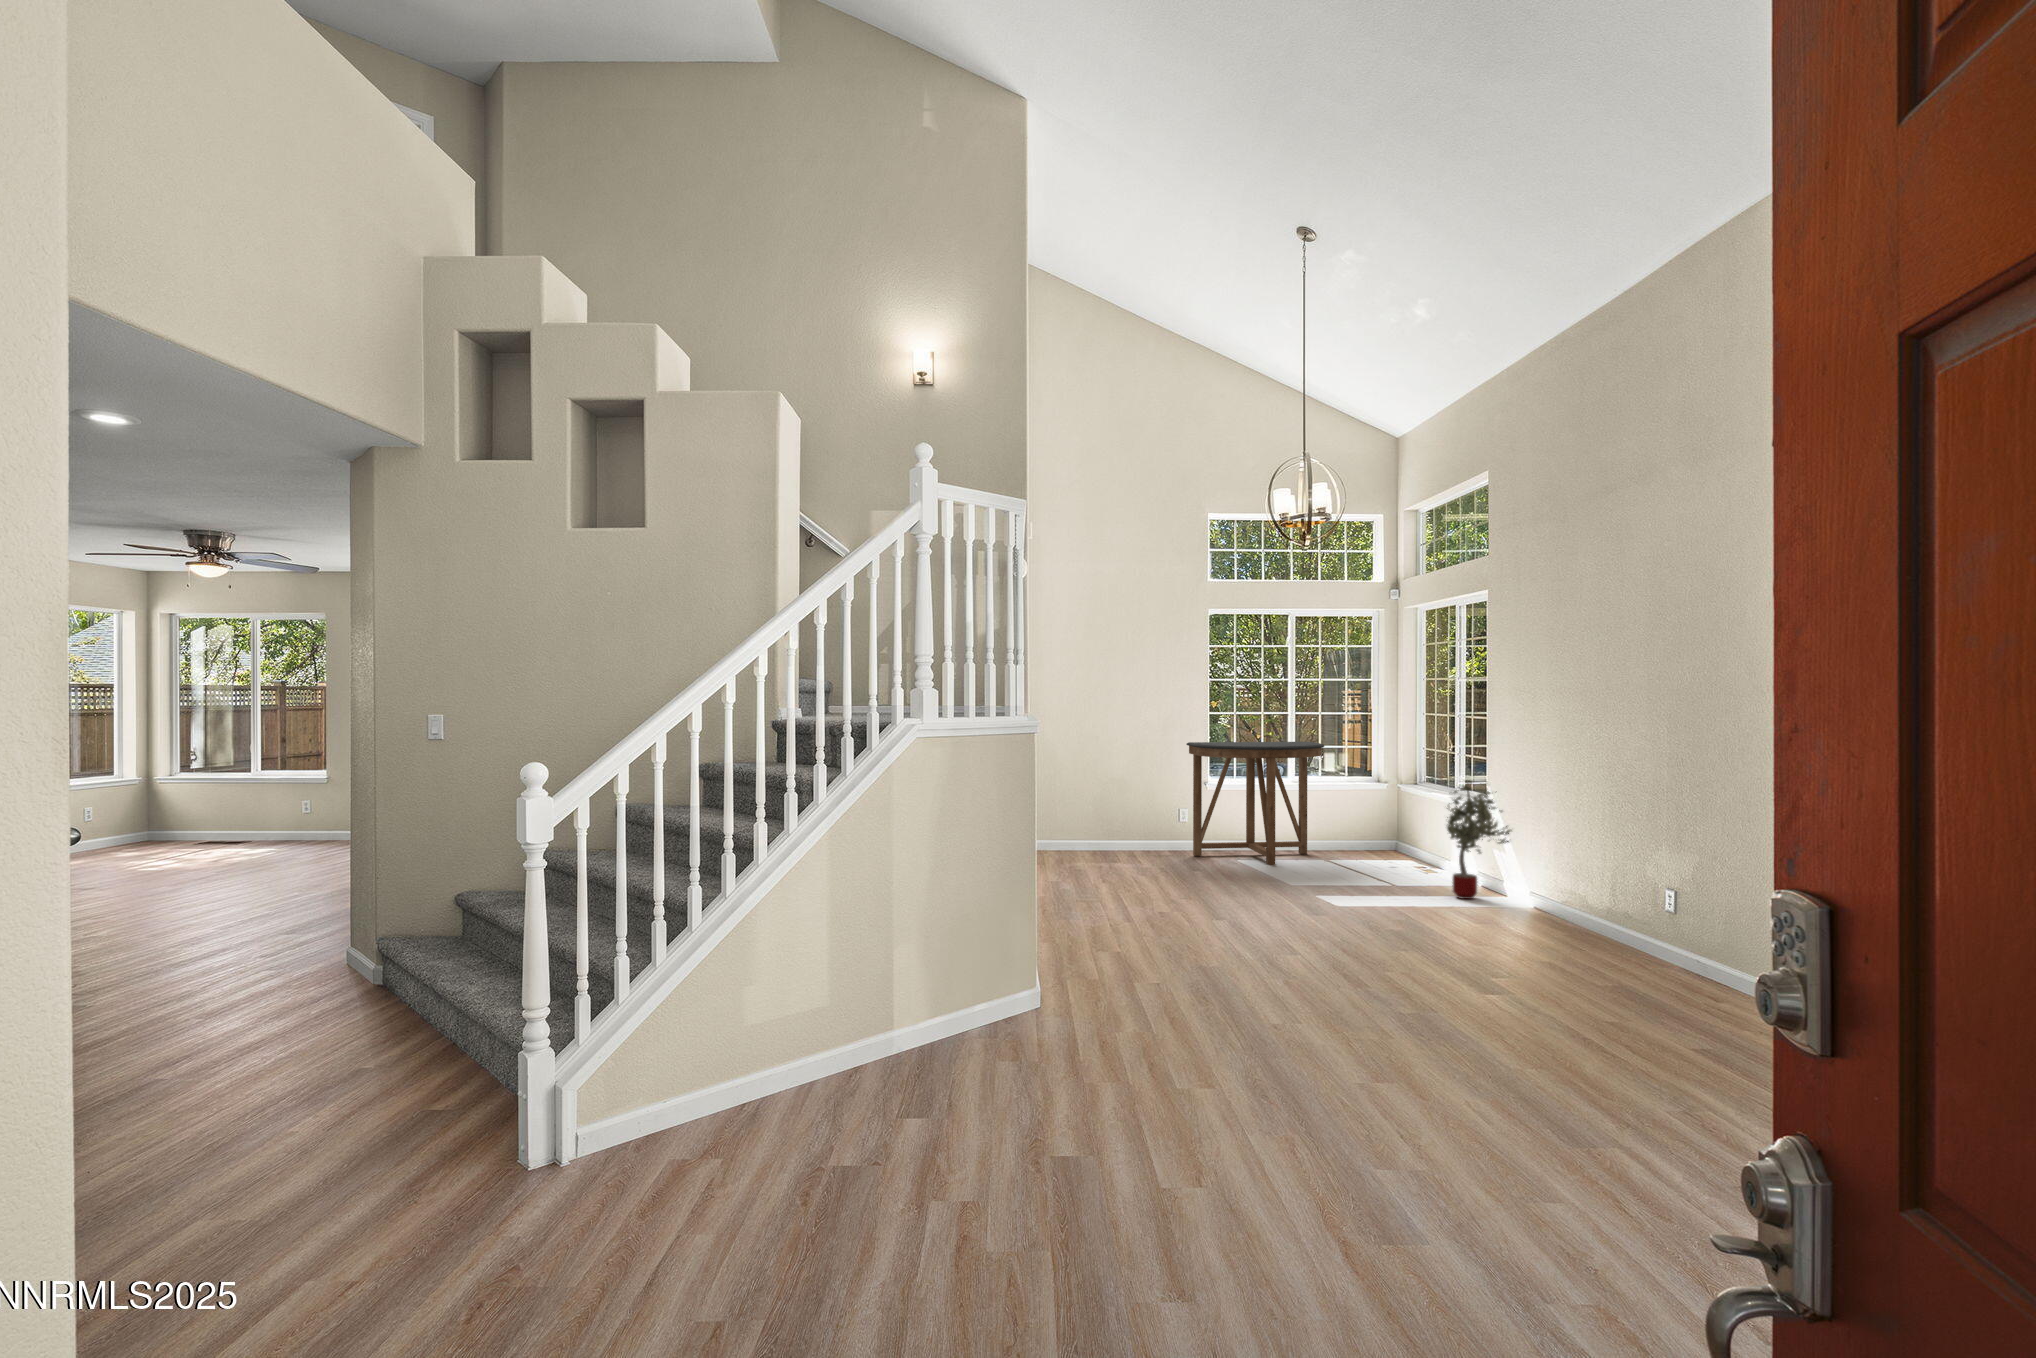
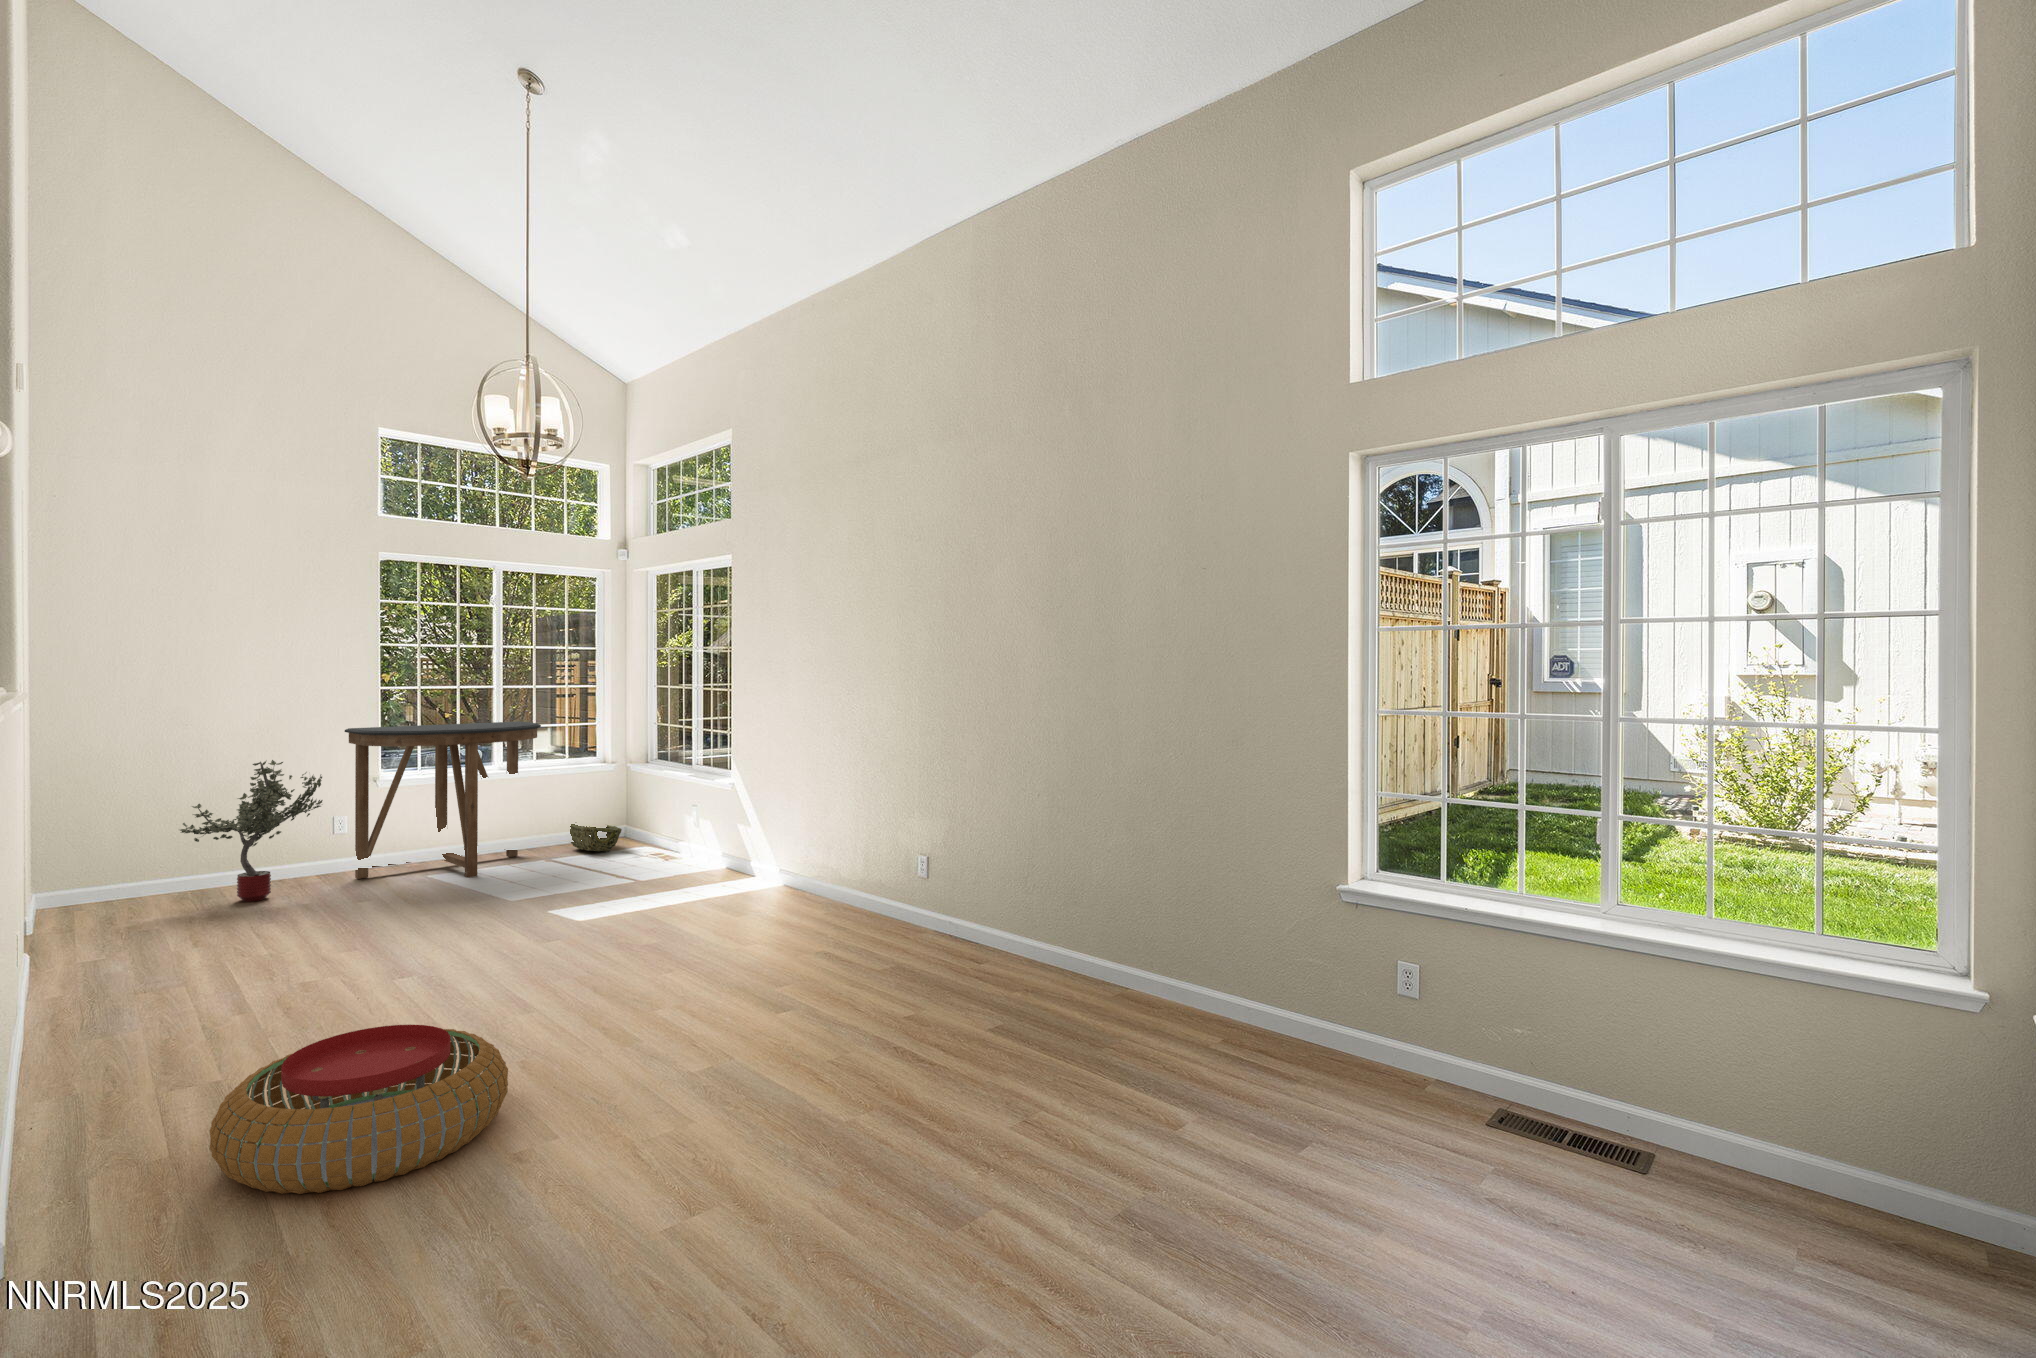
potted tree: present [1447,780,1512,899] -> present [180,760,323,902]
woven basket: none [1346,830,1393,859] -> present [570,824,622,852]
pouf: none [1109,943,1275,1038] -> present [210,1025,508,1194]

